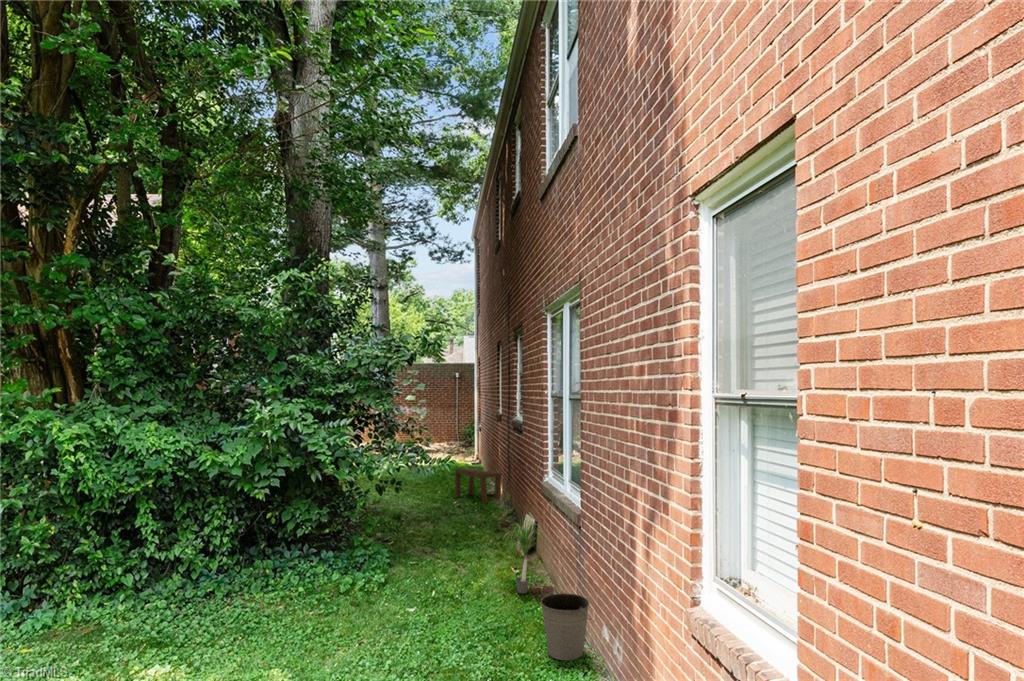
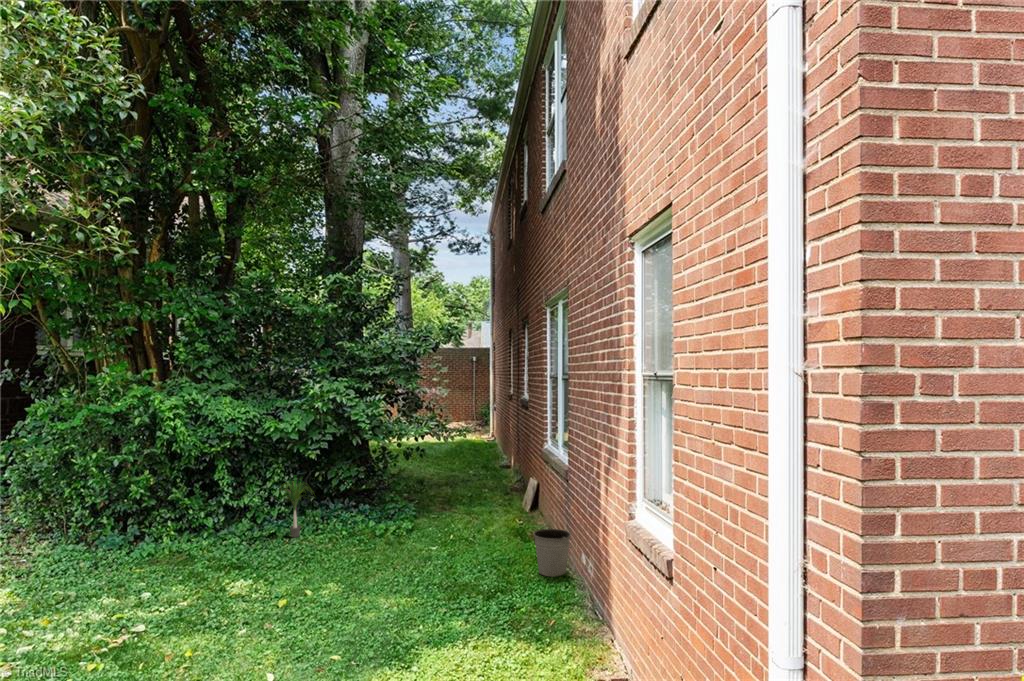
bench: present [455,468,502,504] -> none [471,444,512,475]
potted plant: present [513,522,544,594] -> present [287,480,304,537]

